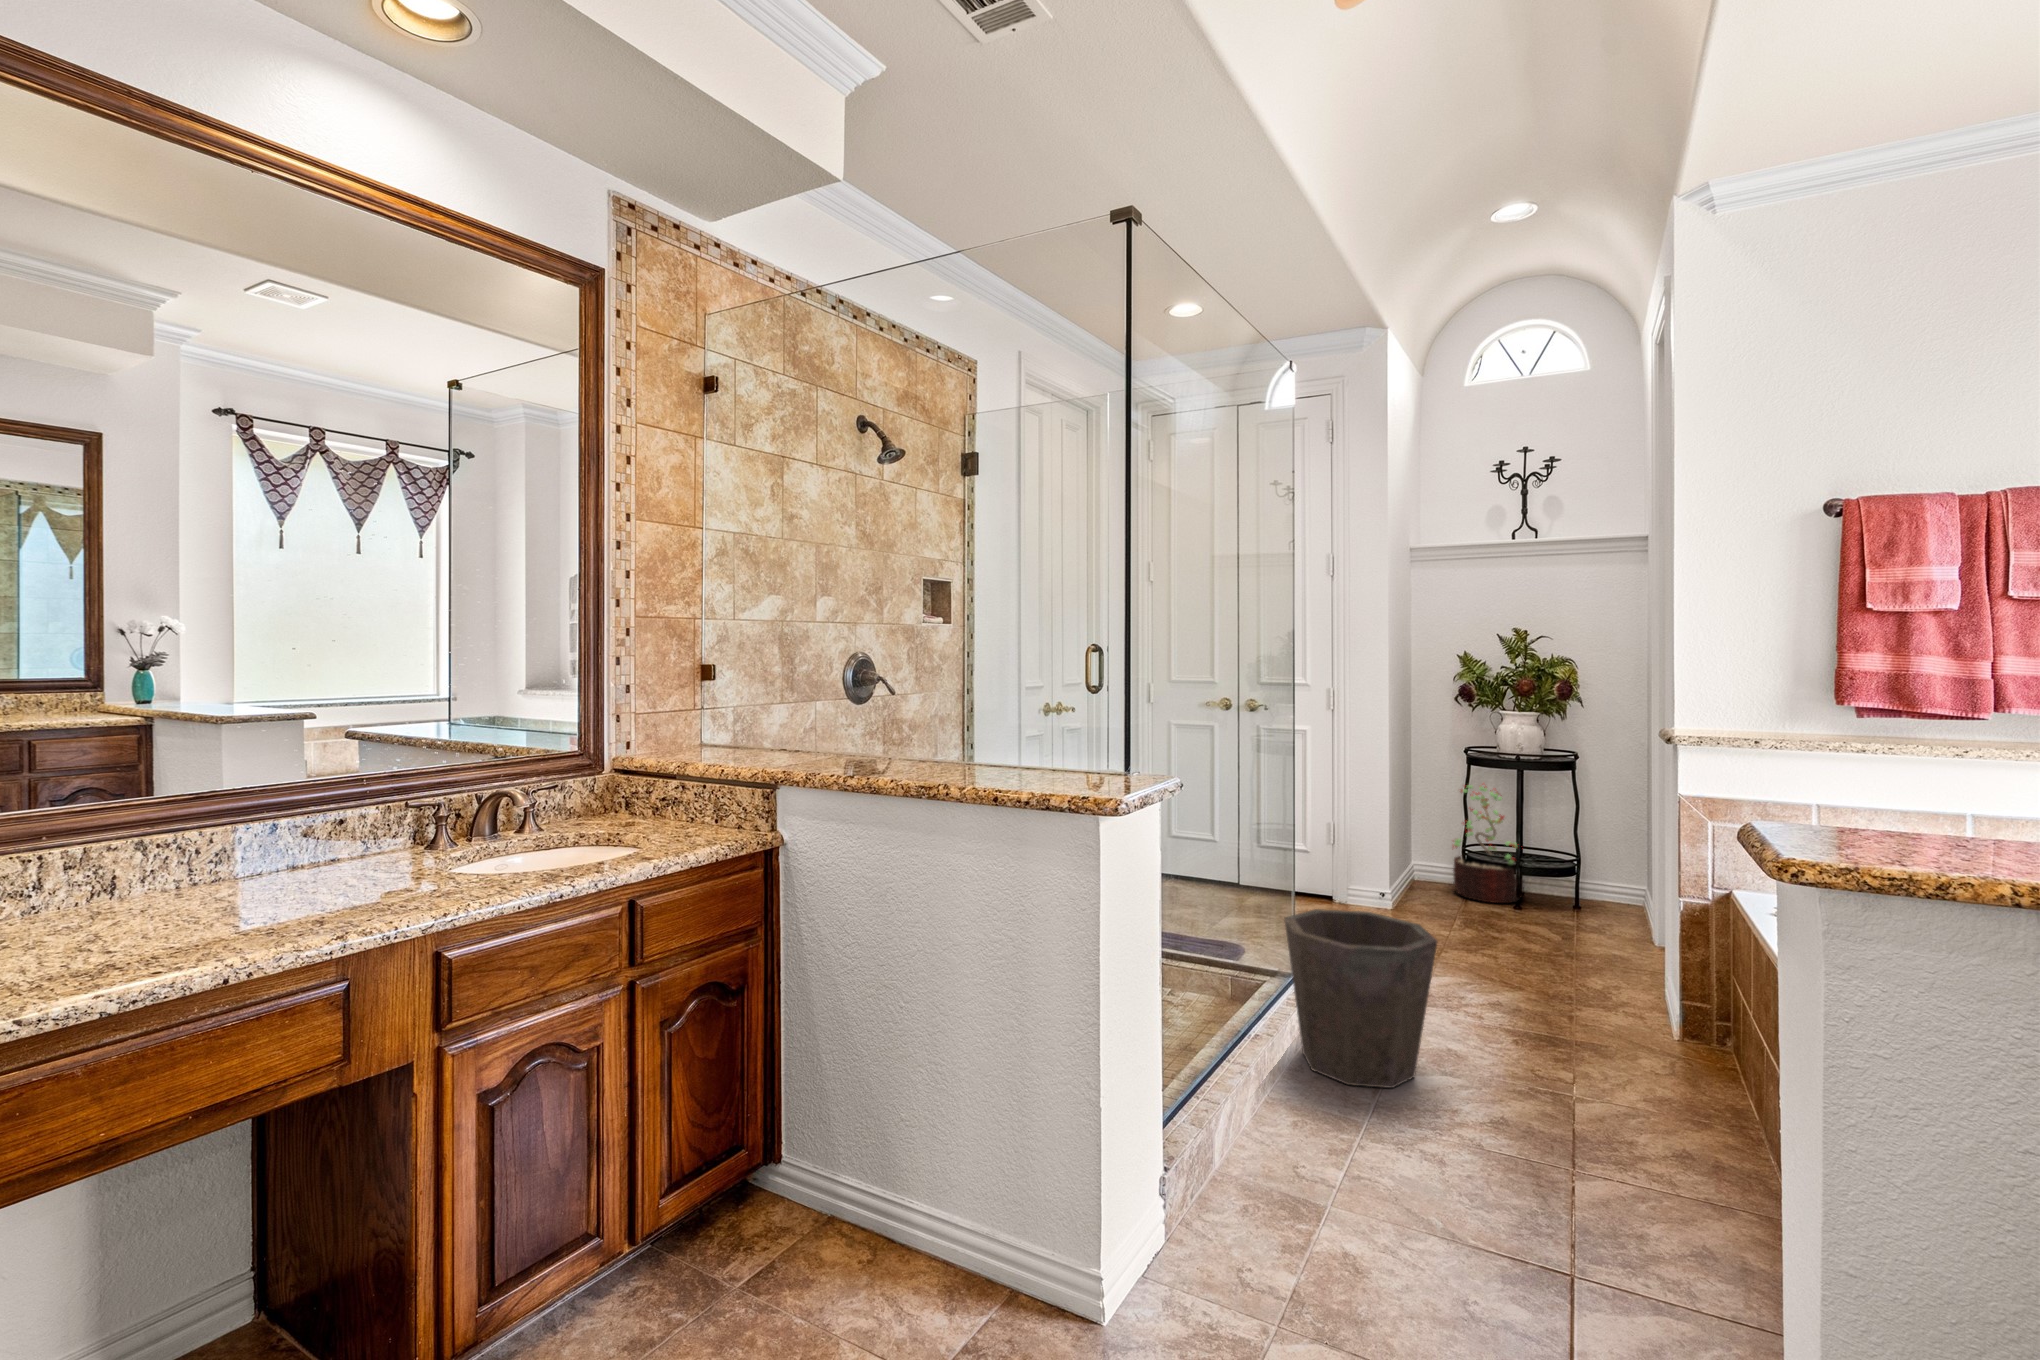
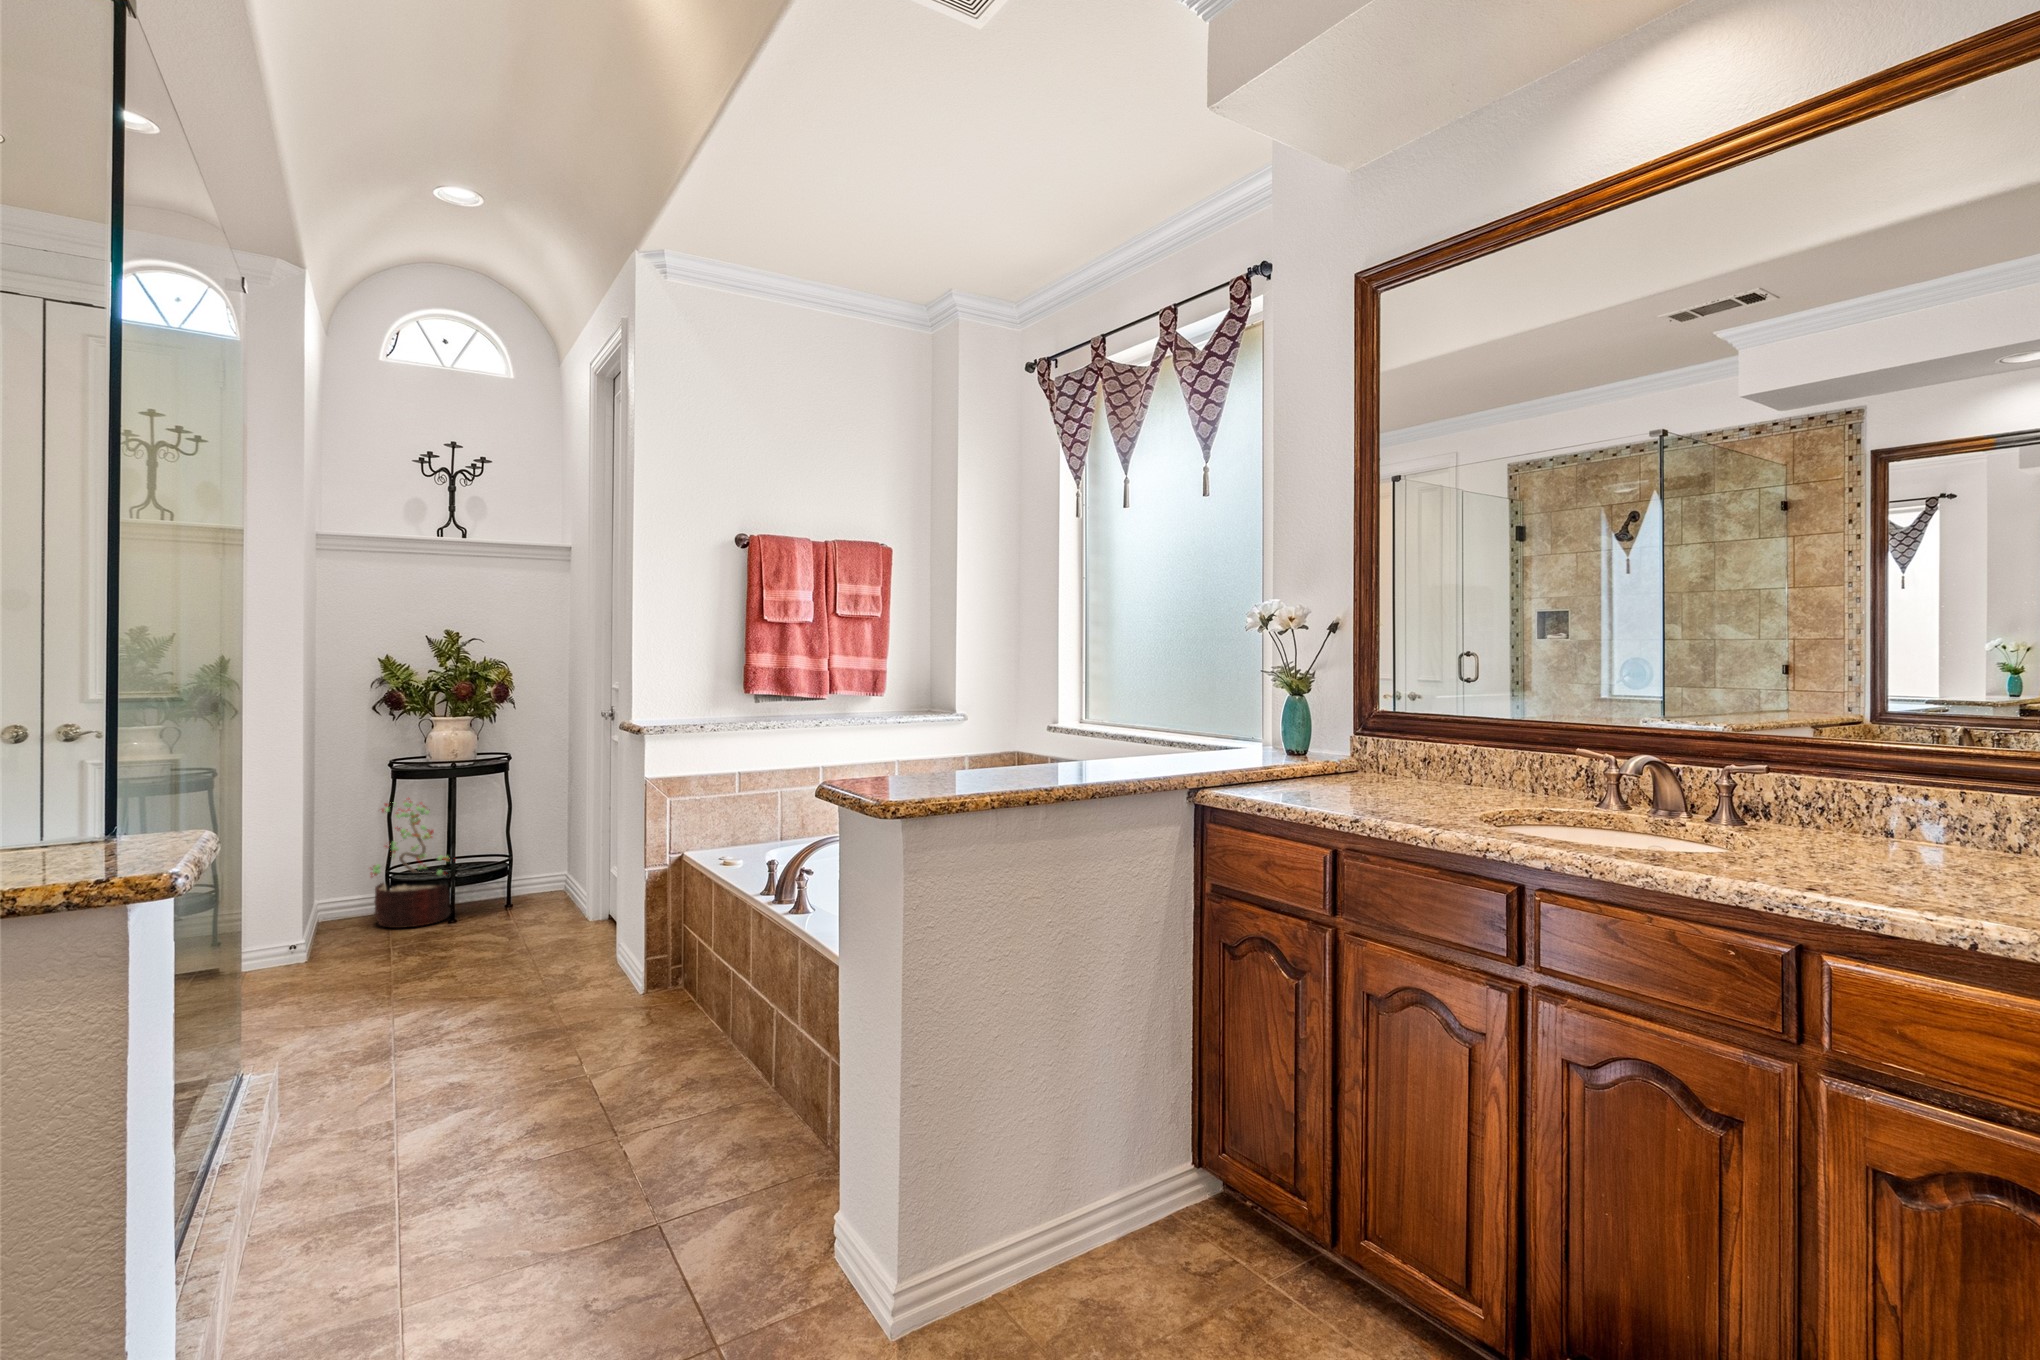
waste bin: present [1285,909,1437,1088] -> none [251,958,459,1177]

